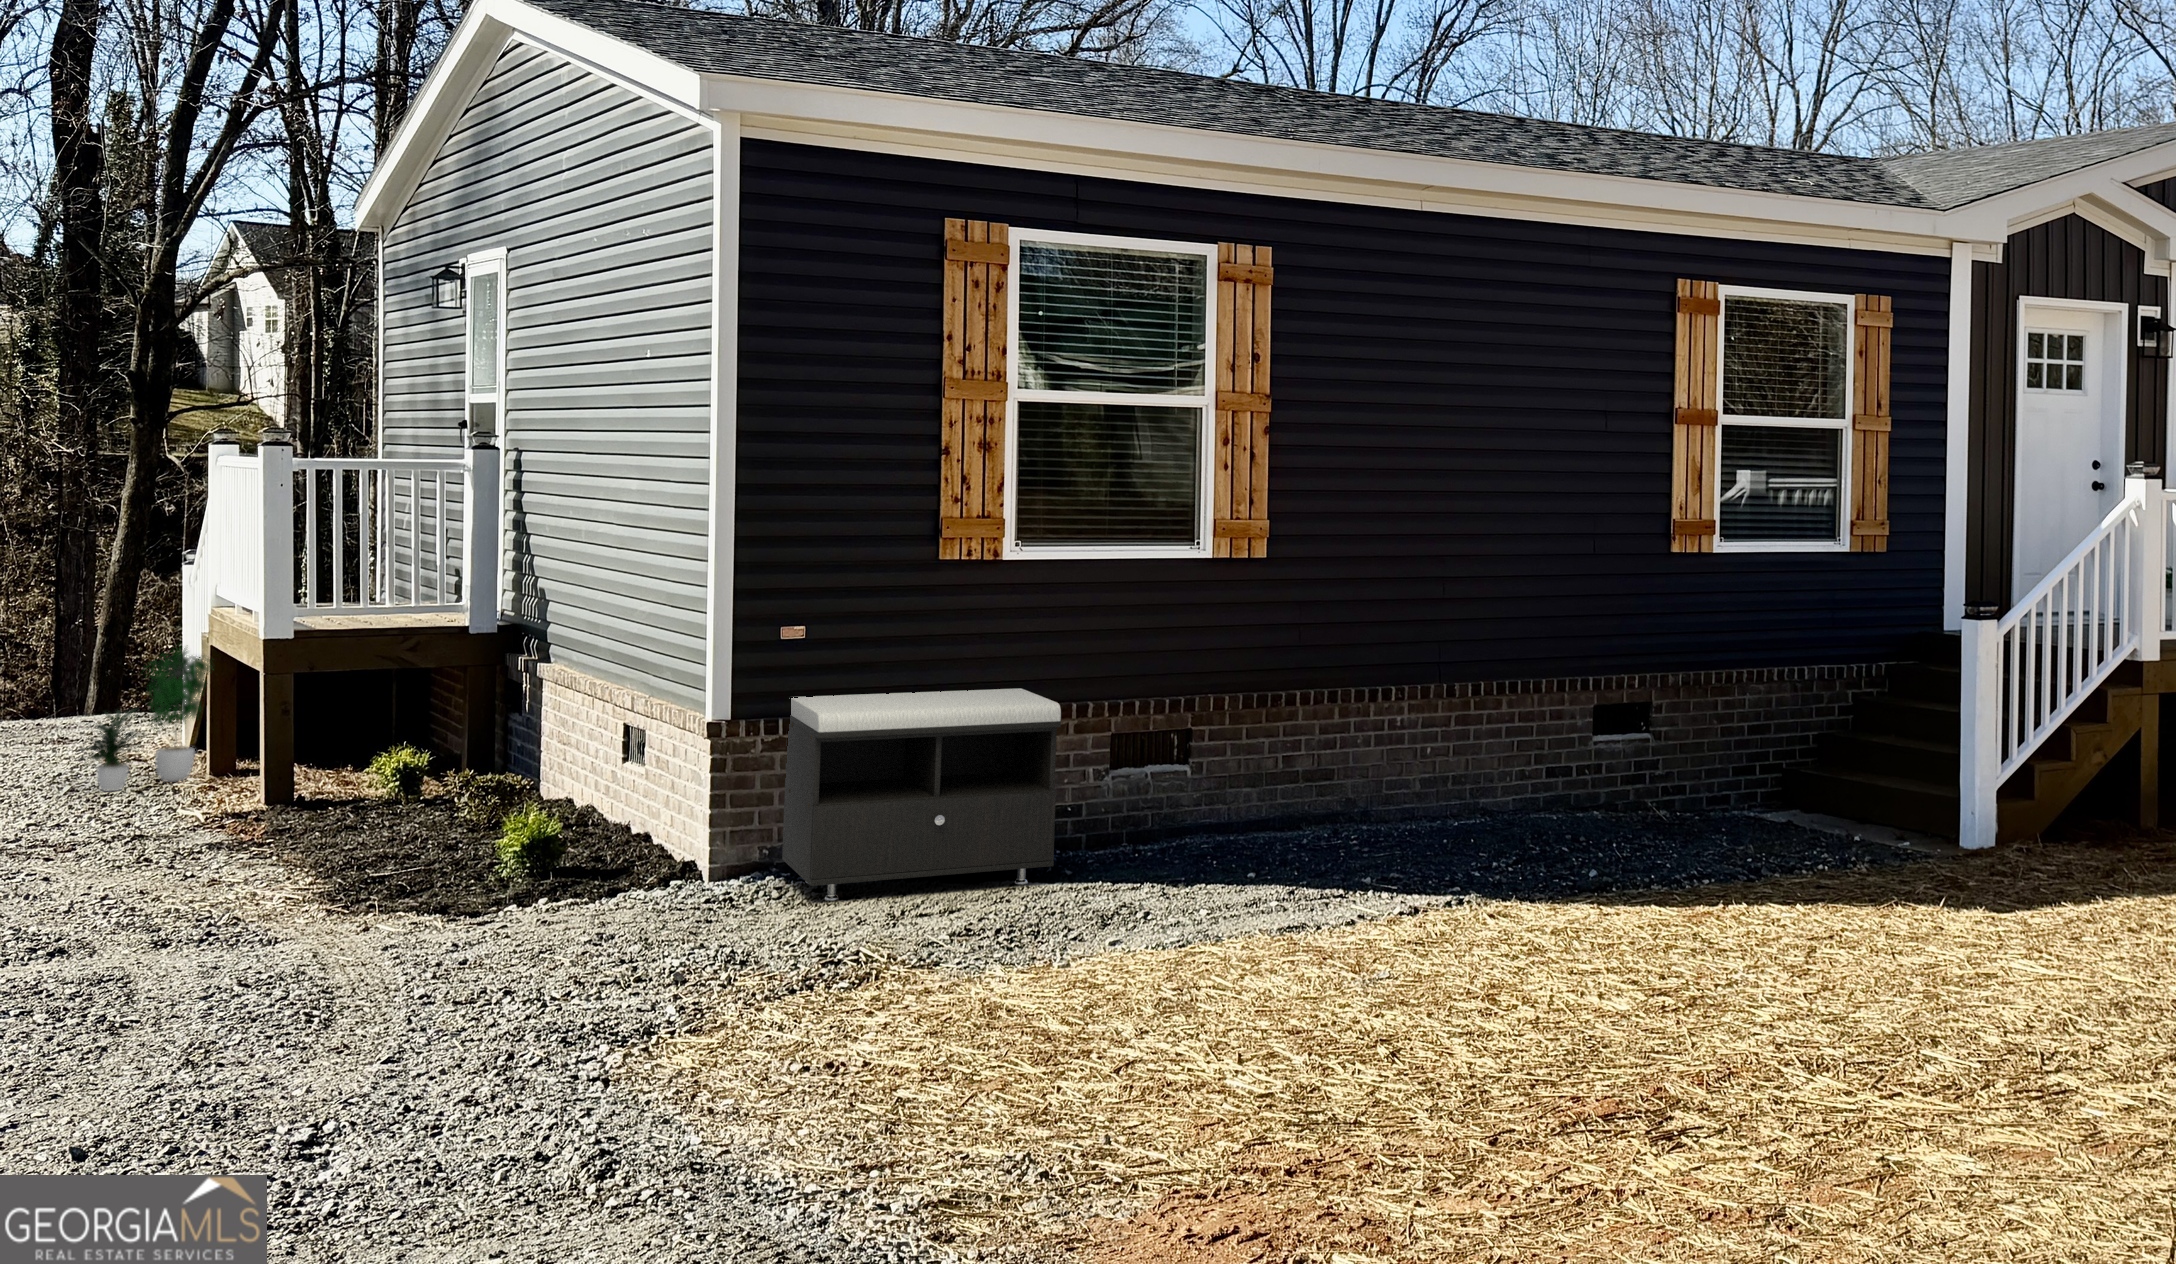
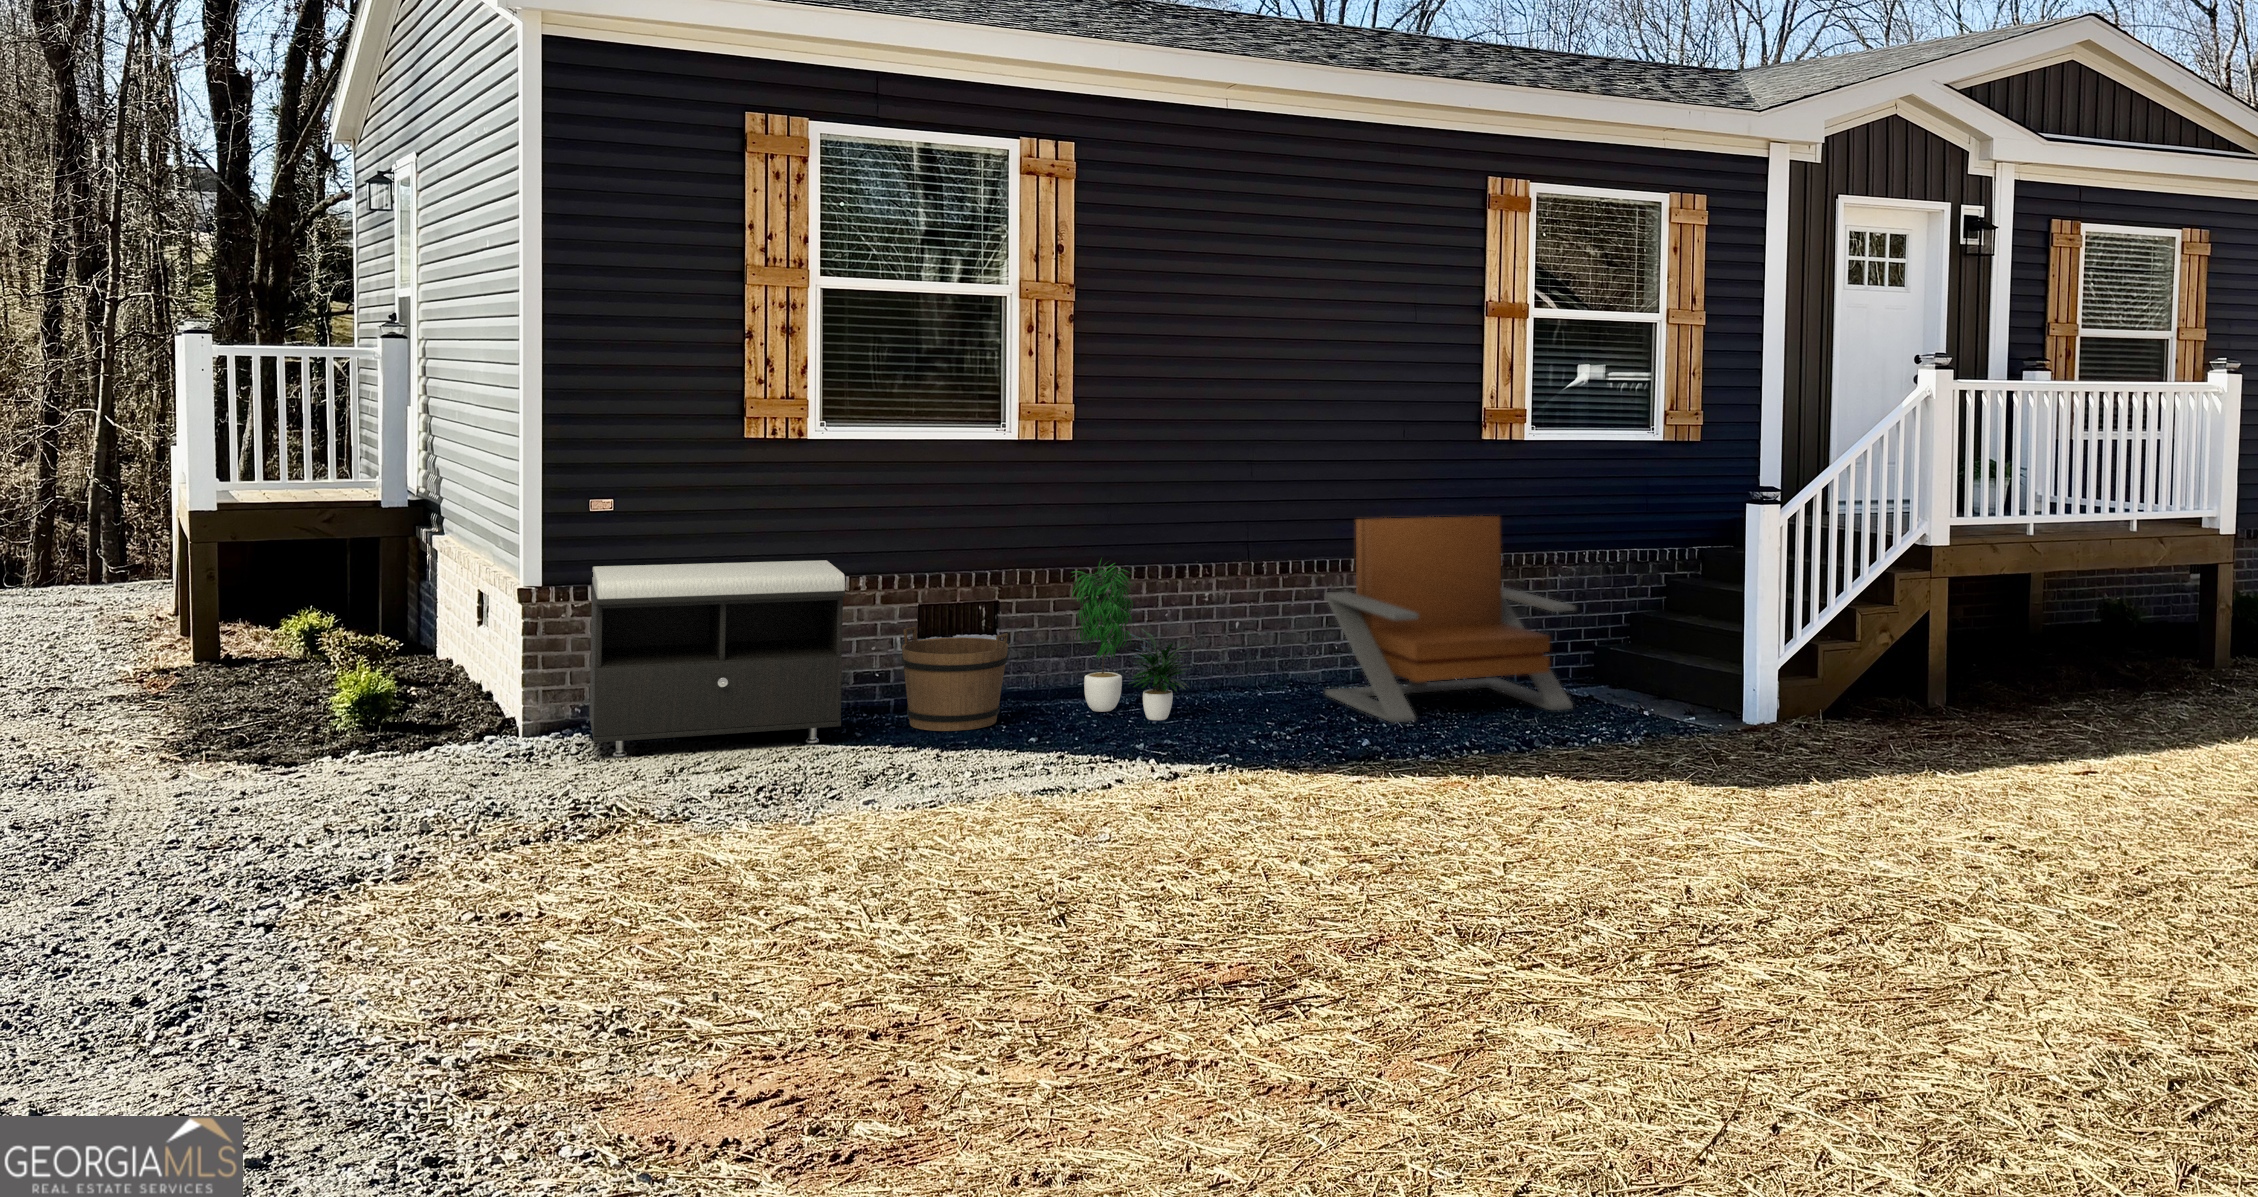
lounge chair: none [1514,636,1785,859] -> present [1325,516,1575,722]
potted plant: present [81,648,214,791] -> present [1072,561,1188,720]
bucket: none [1098,759,1210,870] -> present [901,627,1008,731]

